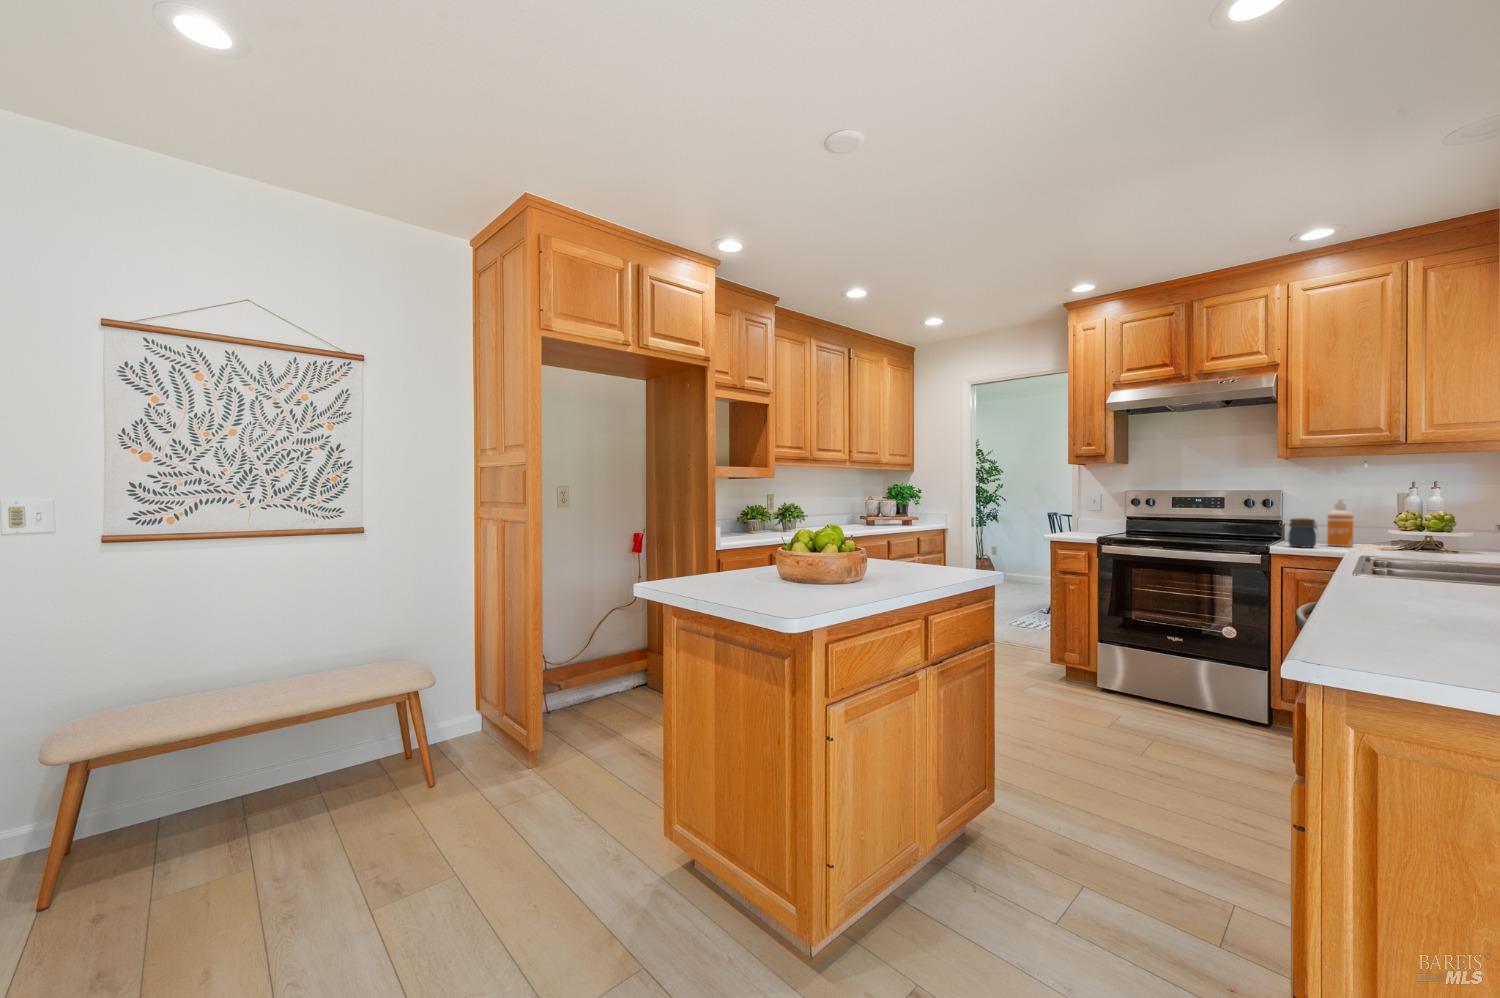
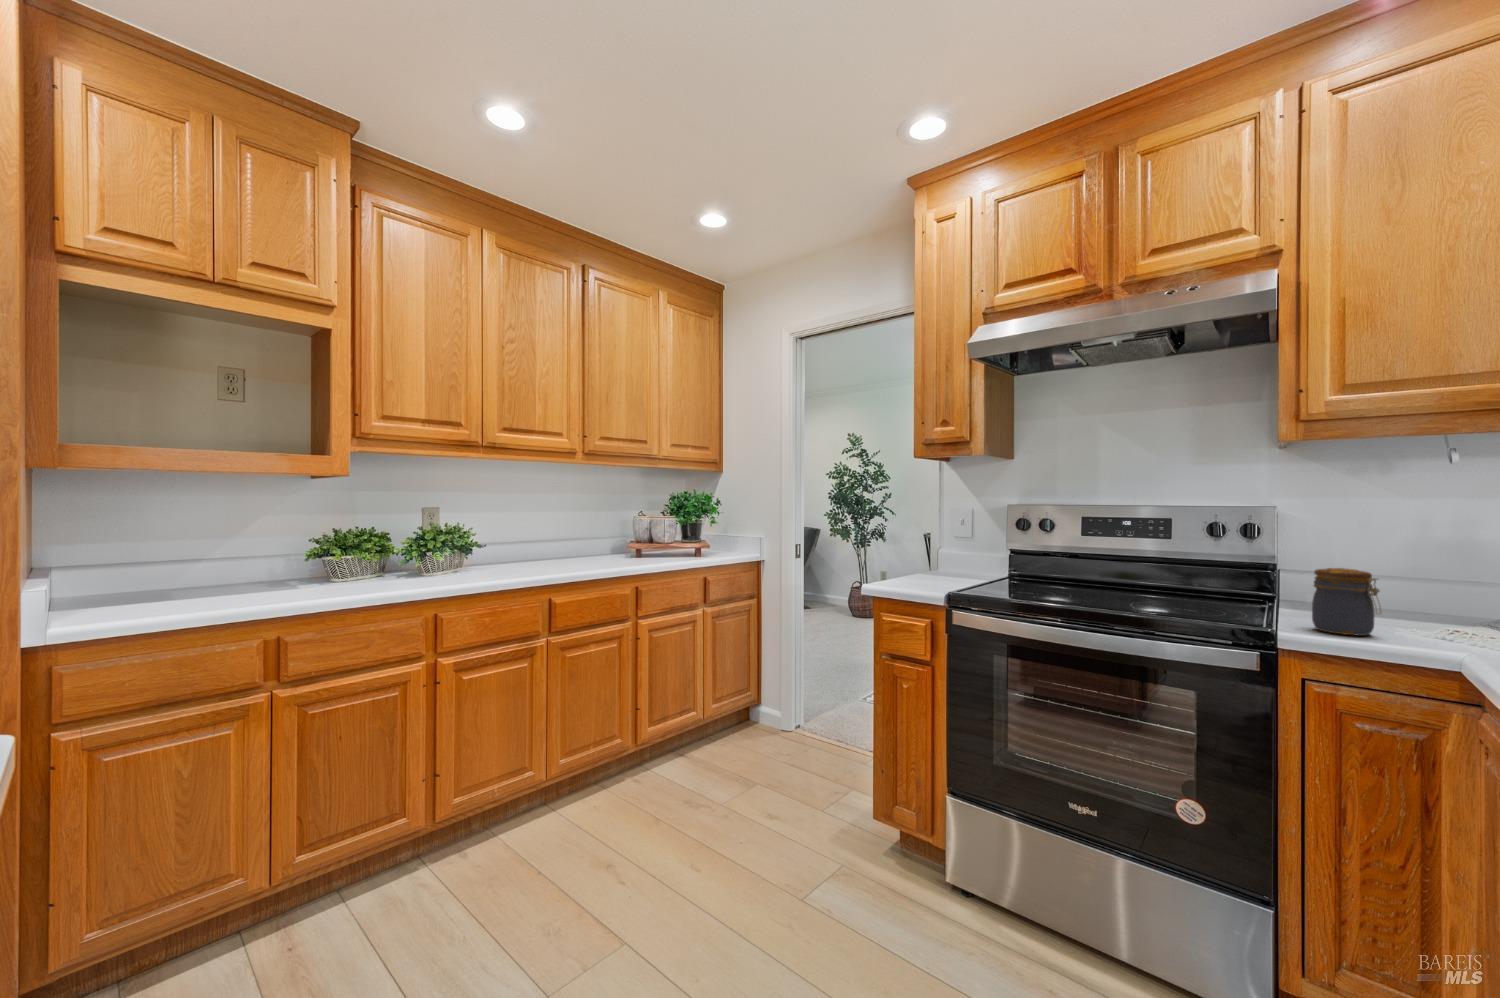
soap dispenser: present [1327,499,1353,547] -> none [1385,526,1442,630]

